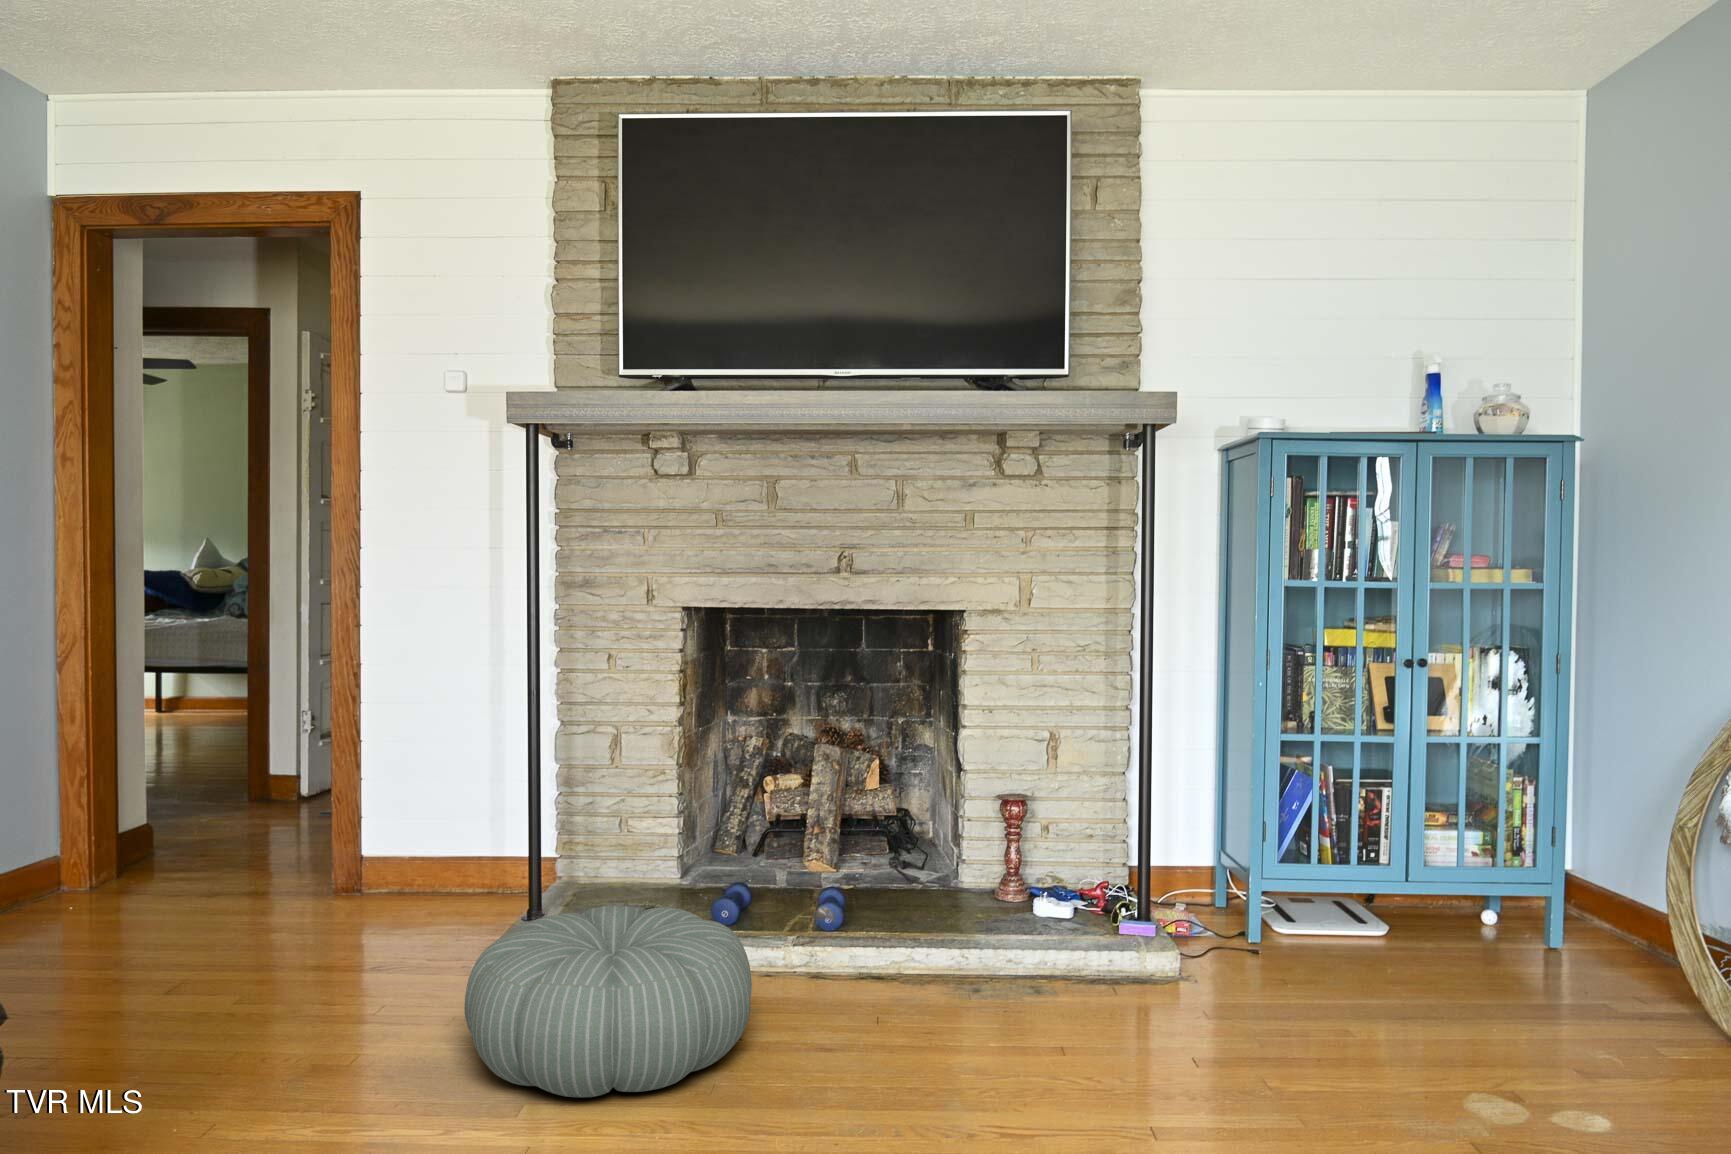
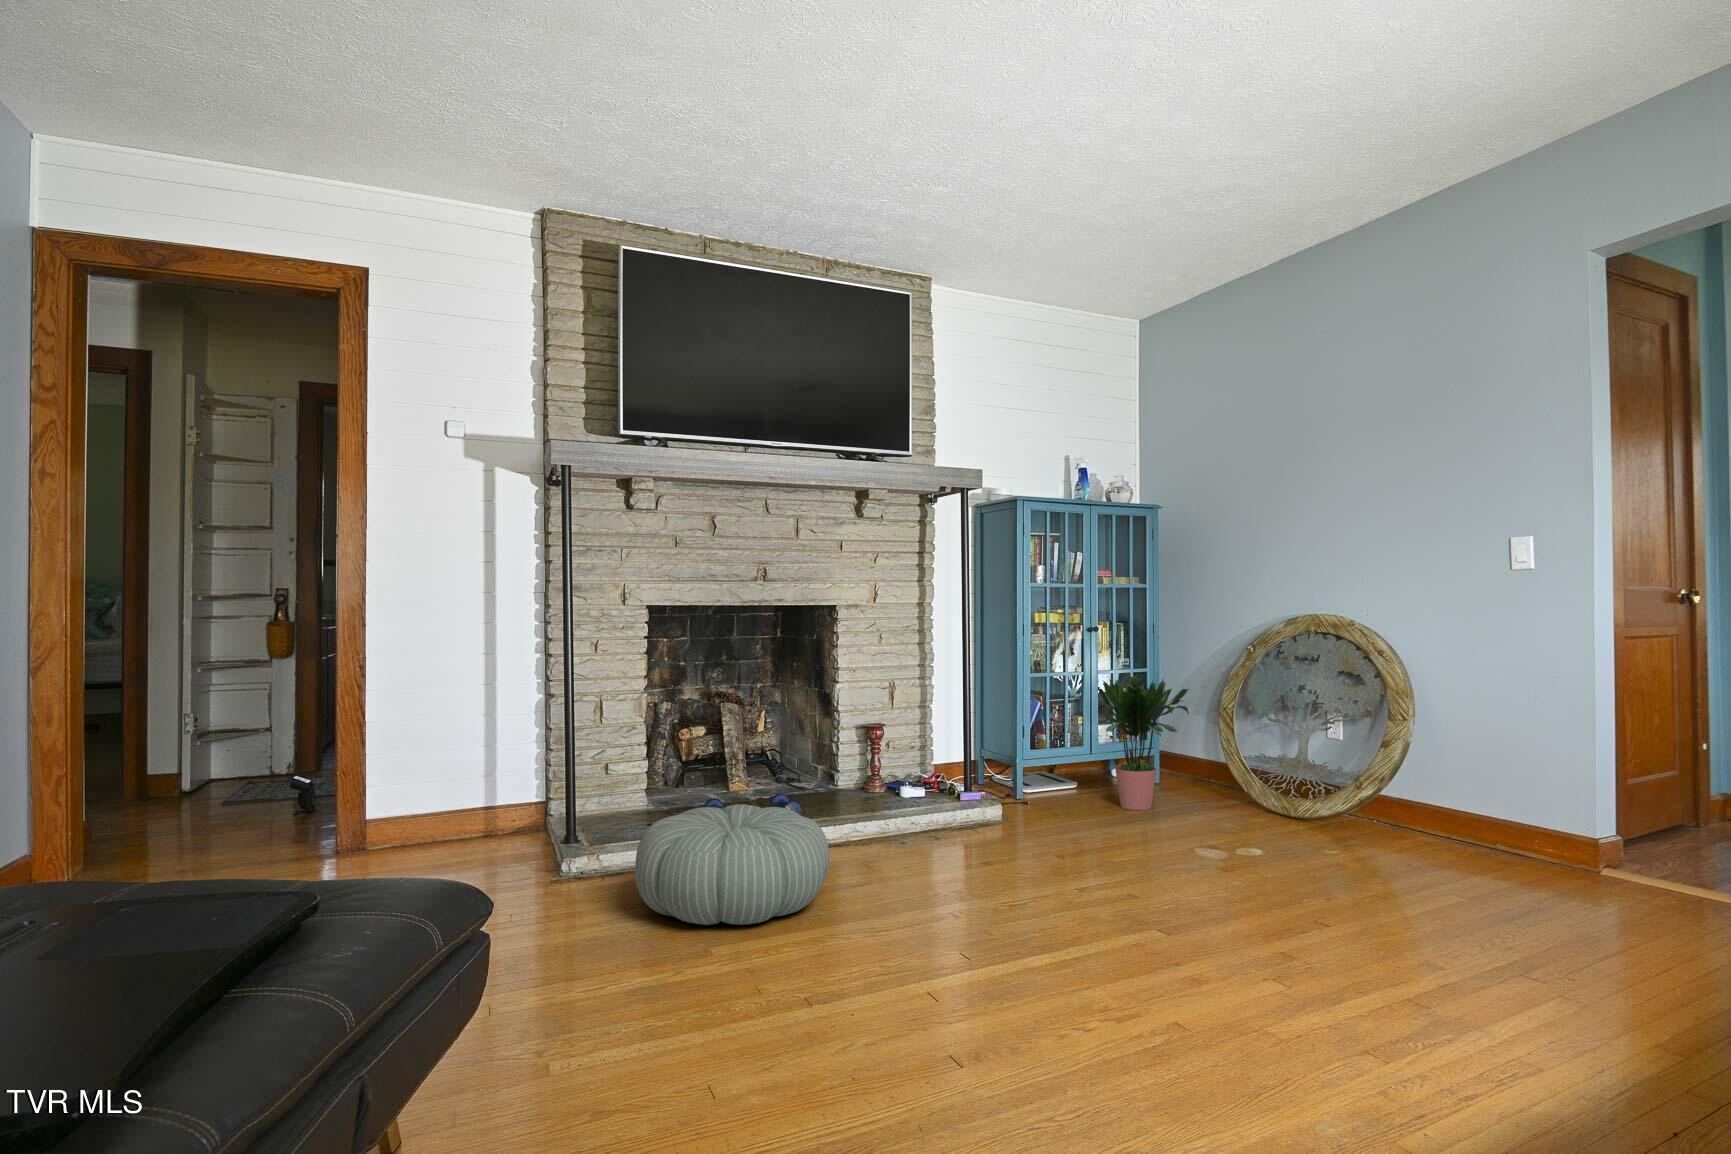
potted plant: none [1395,741,1598,999] -> present [1098,674,1189,810]

